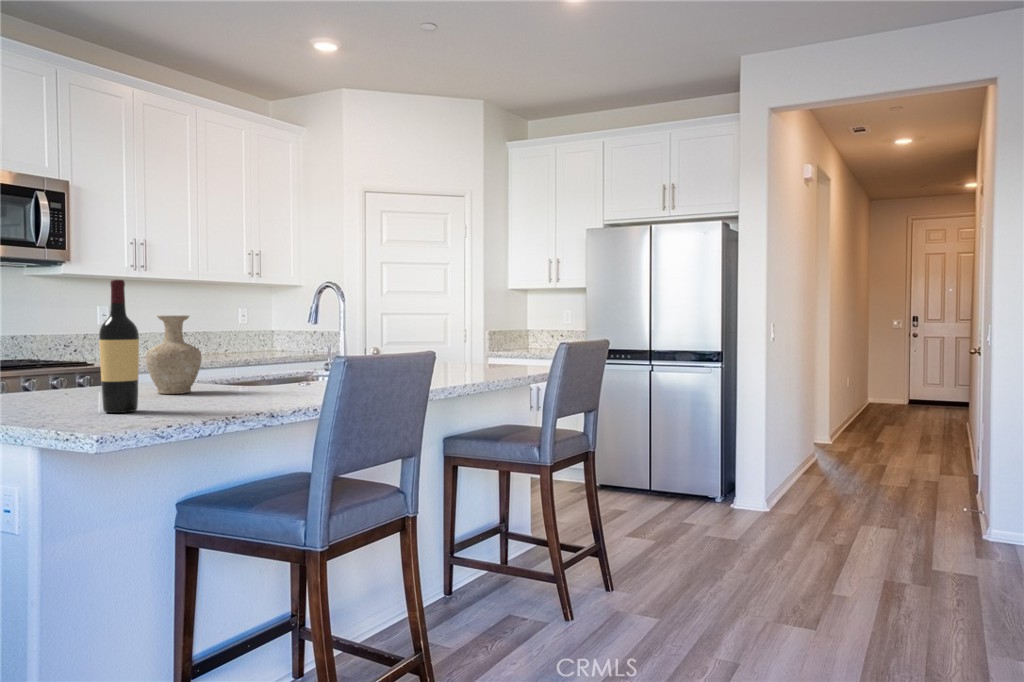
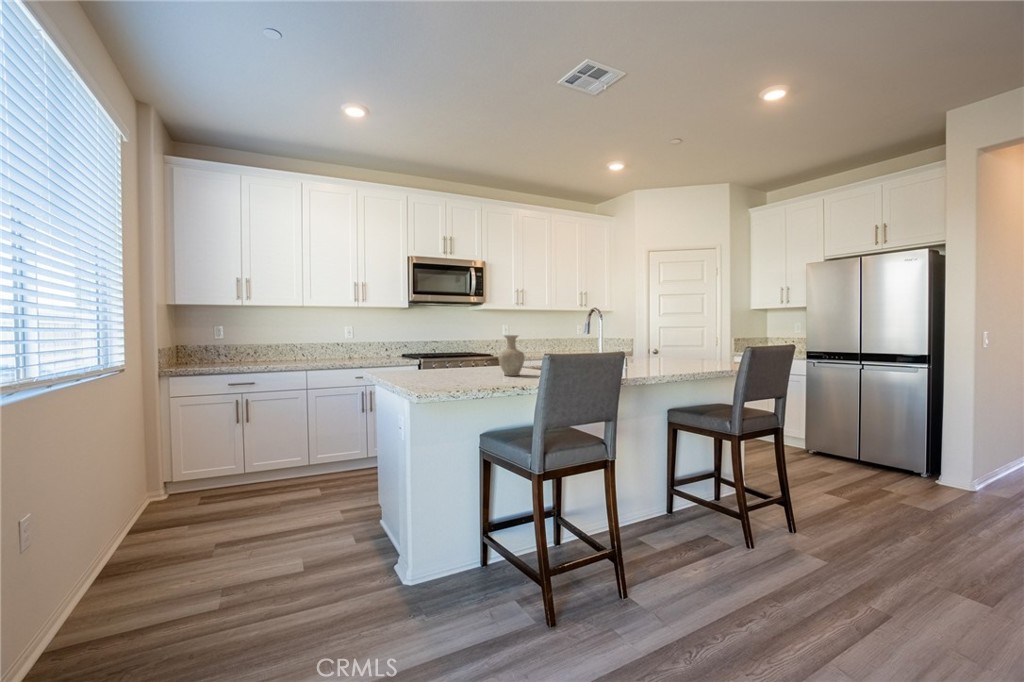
wine bottle: present [99,280,139,413] -> none [469,320,486,385]

